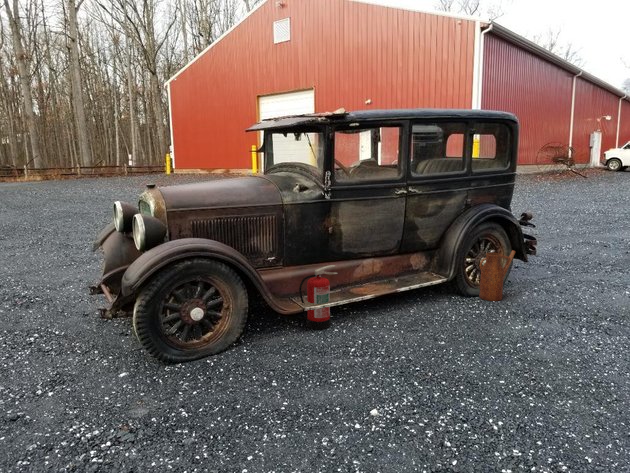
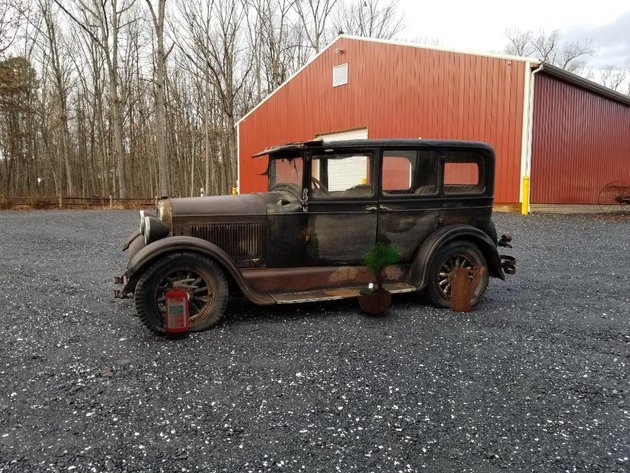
potted tree: none [386,226,440,311] -> present [358,243,399,314]
fire extinguisher: present [299,265,337,330] -> present [155,279,196,340]

